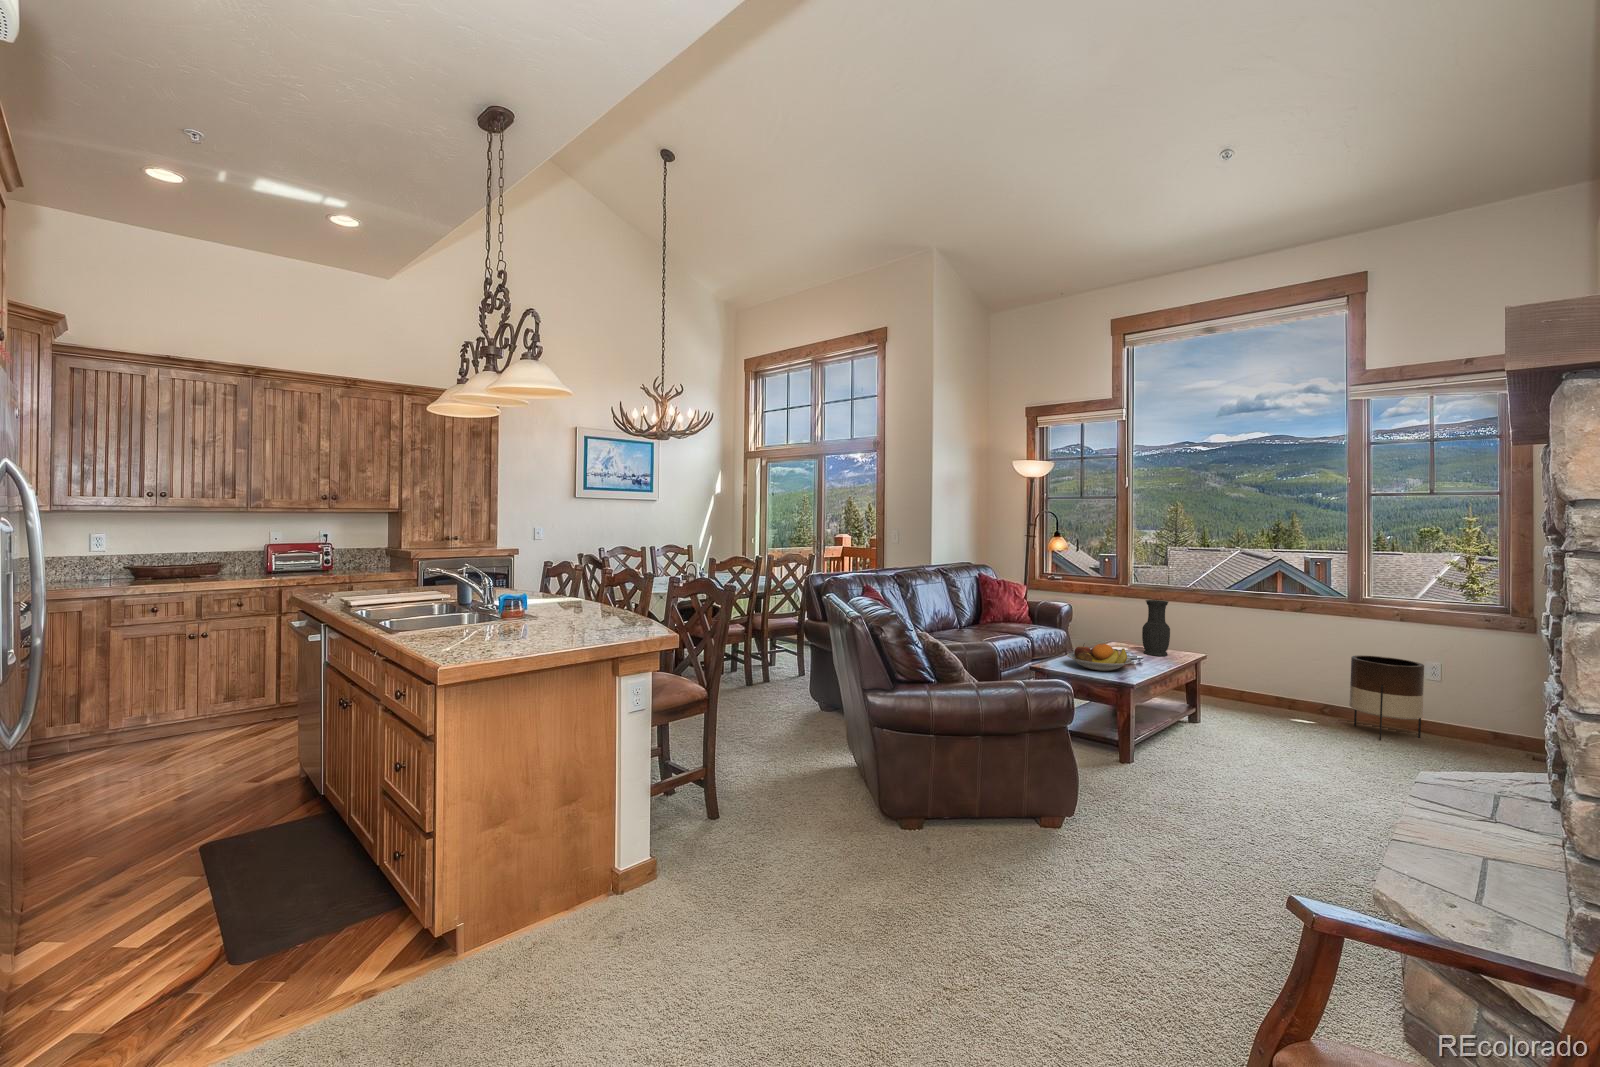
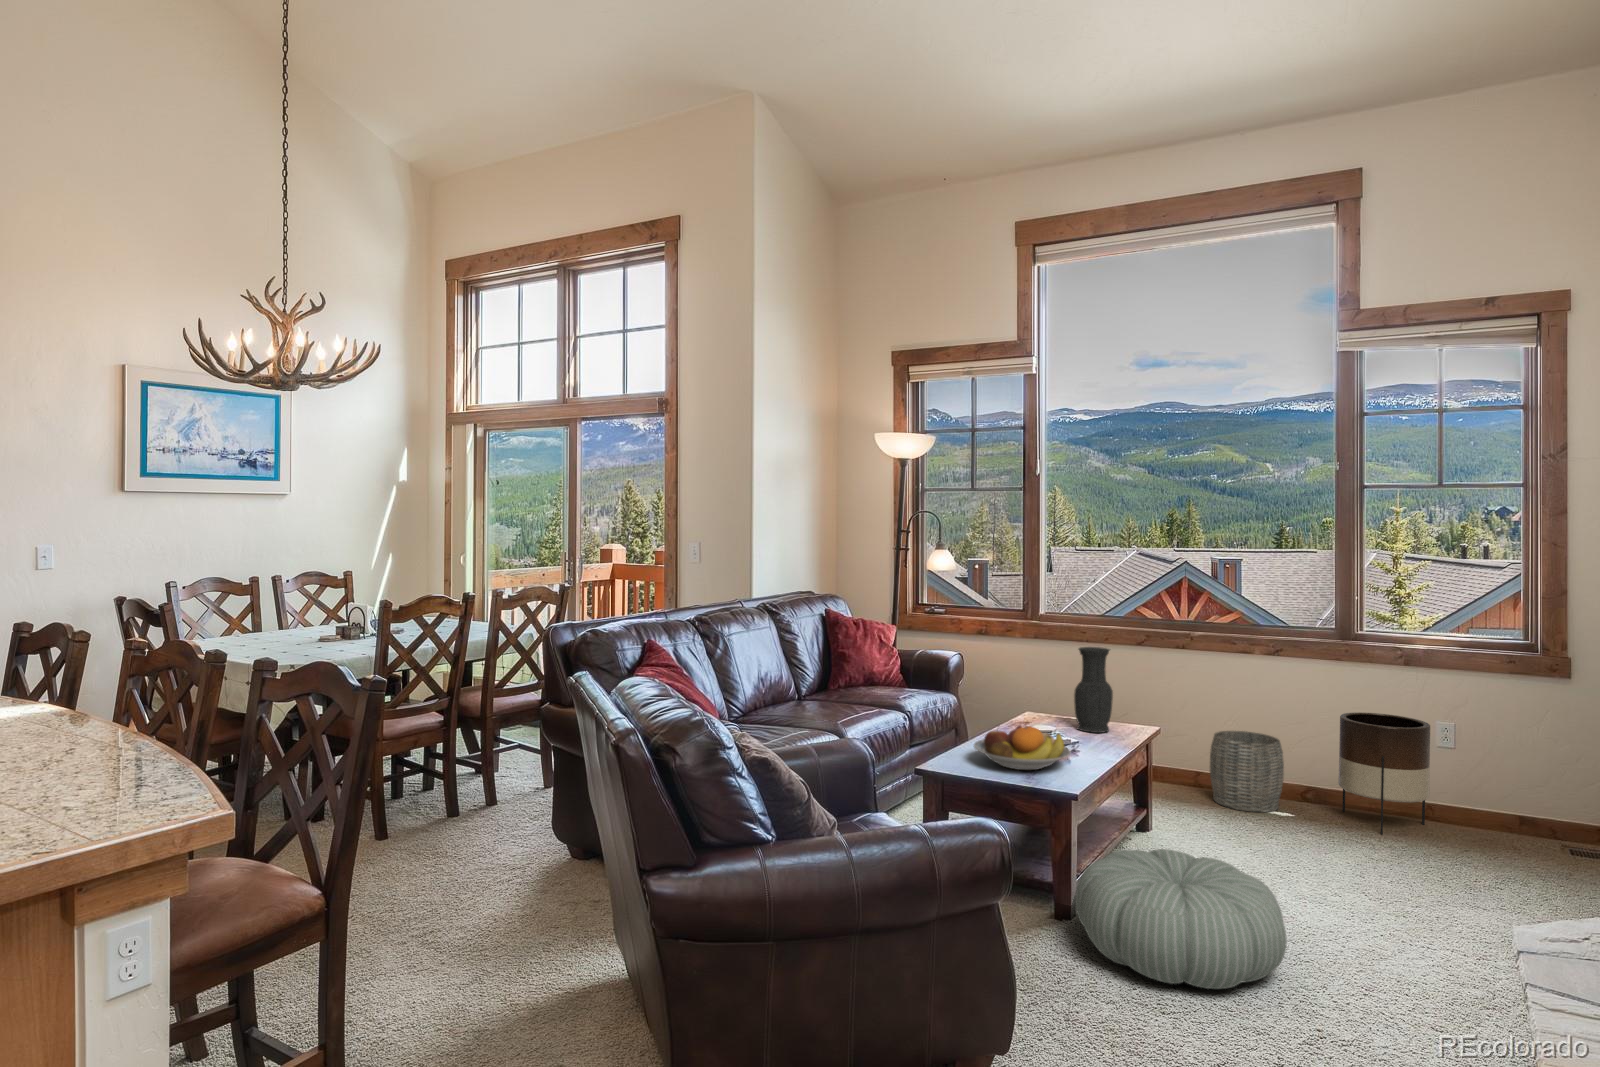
woven basket: none [1250,665,1307,721] -> present [1210,731,1284,812]
pouf: none [1128,721,1269,802] -> present [1075,849,1287,989]

